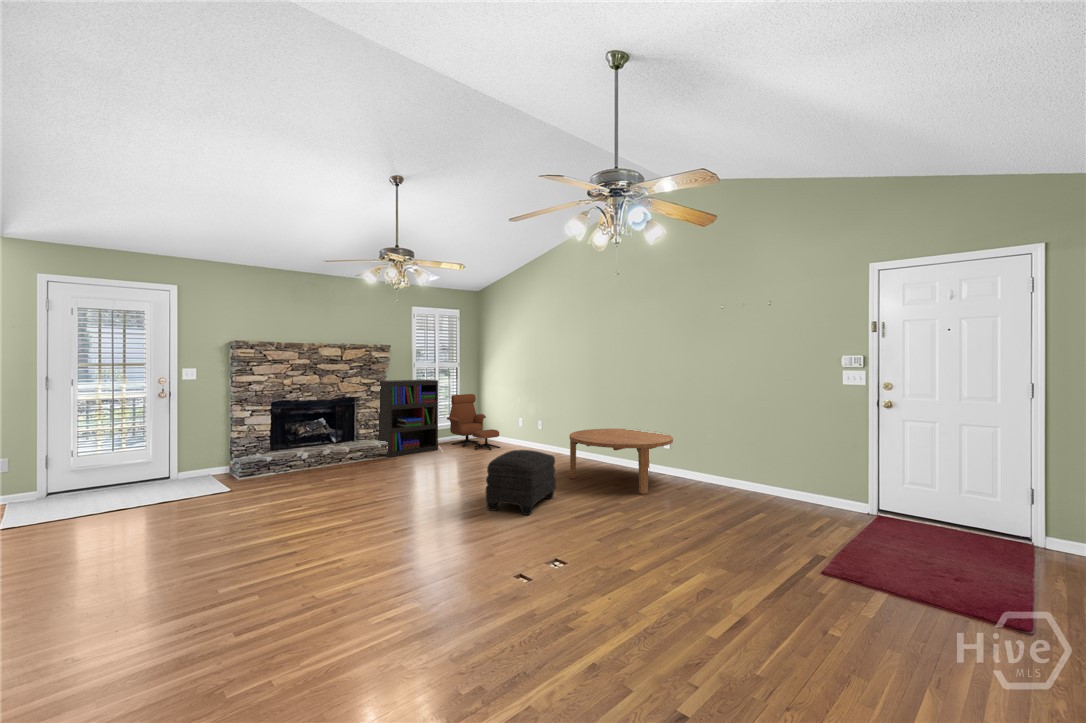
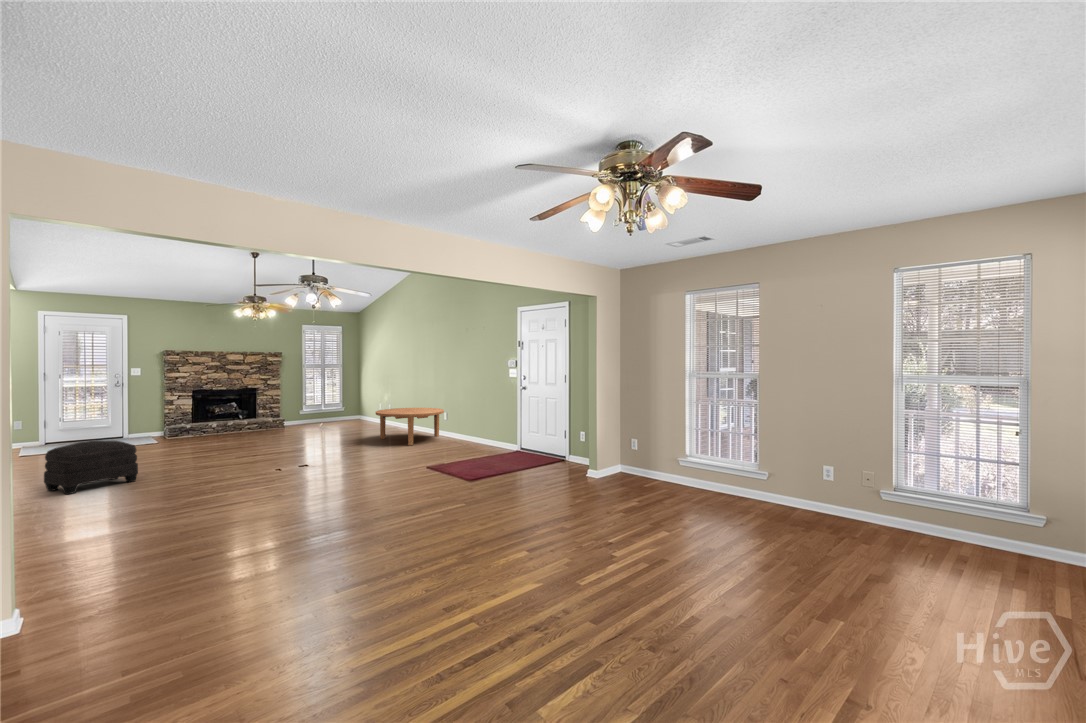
bookshelf: present [378,380,438,457] -> none [274,376,320,429]
lounge chair: present [447,394,500,450] -> none [331,387,367,426]
ottoman: present [486,450,556,515] -> present [44,441,138,494]

